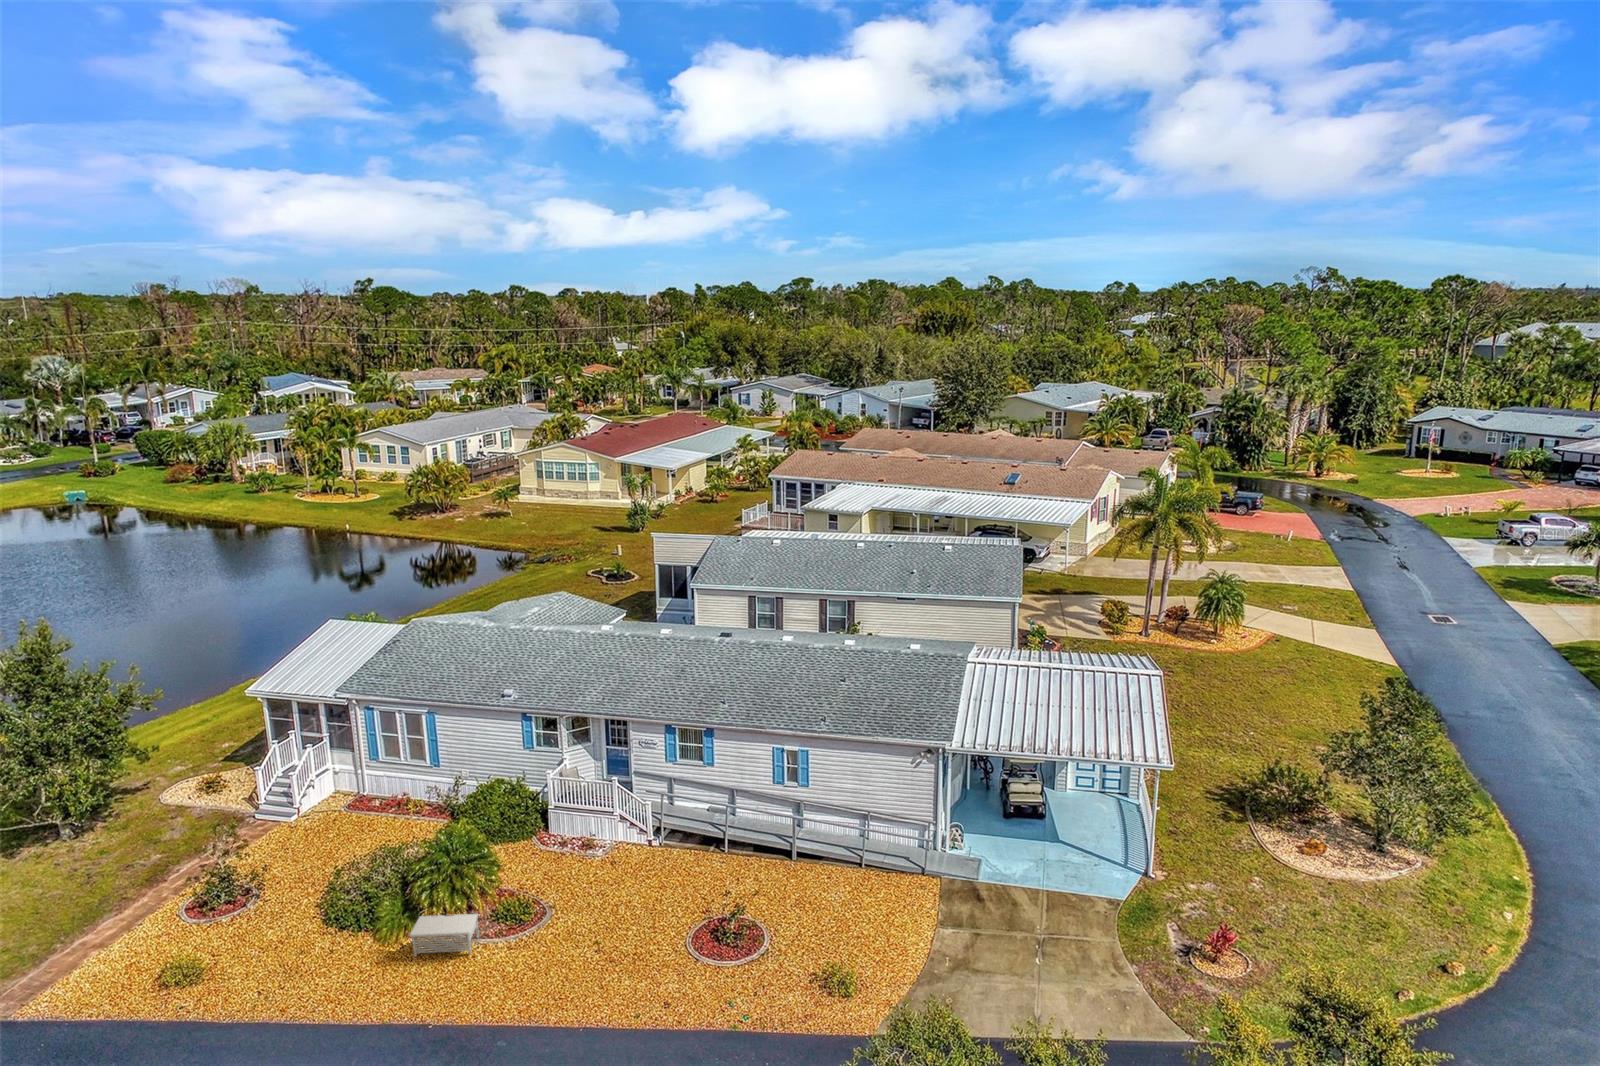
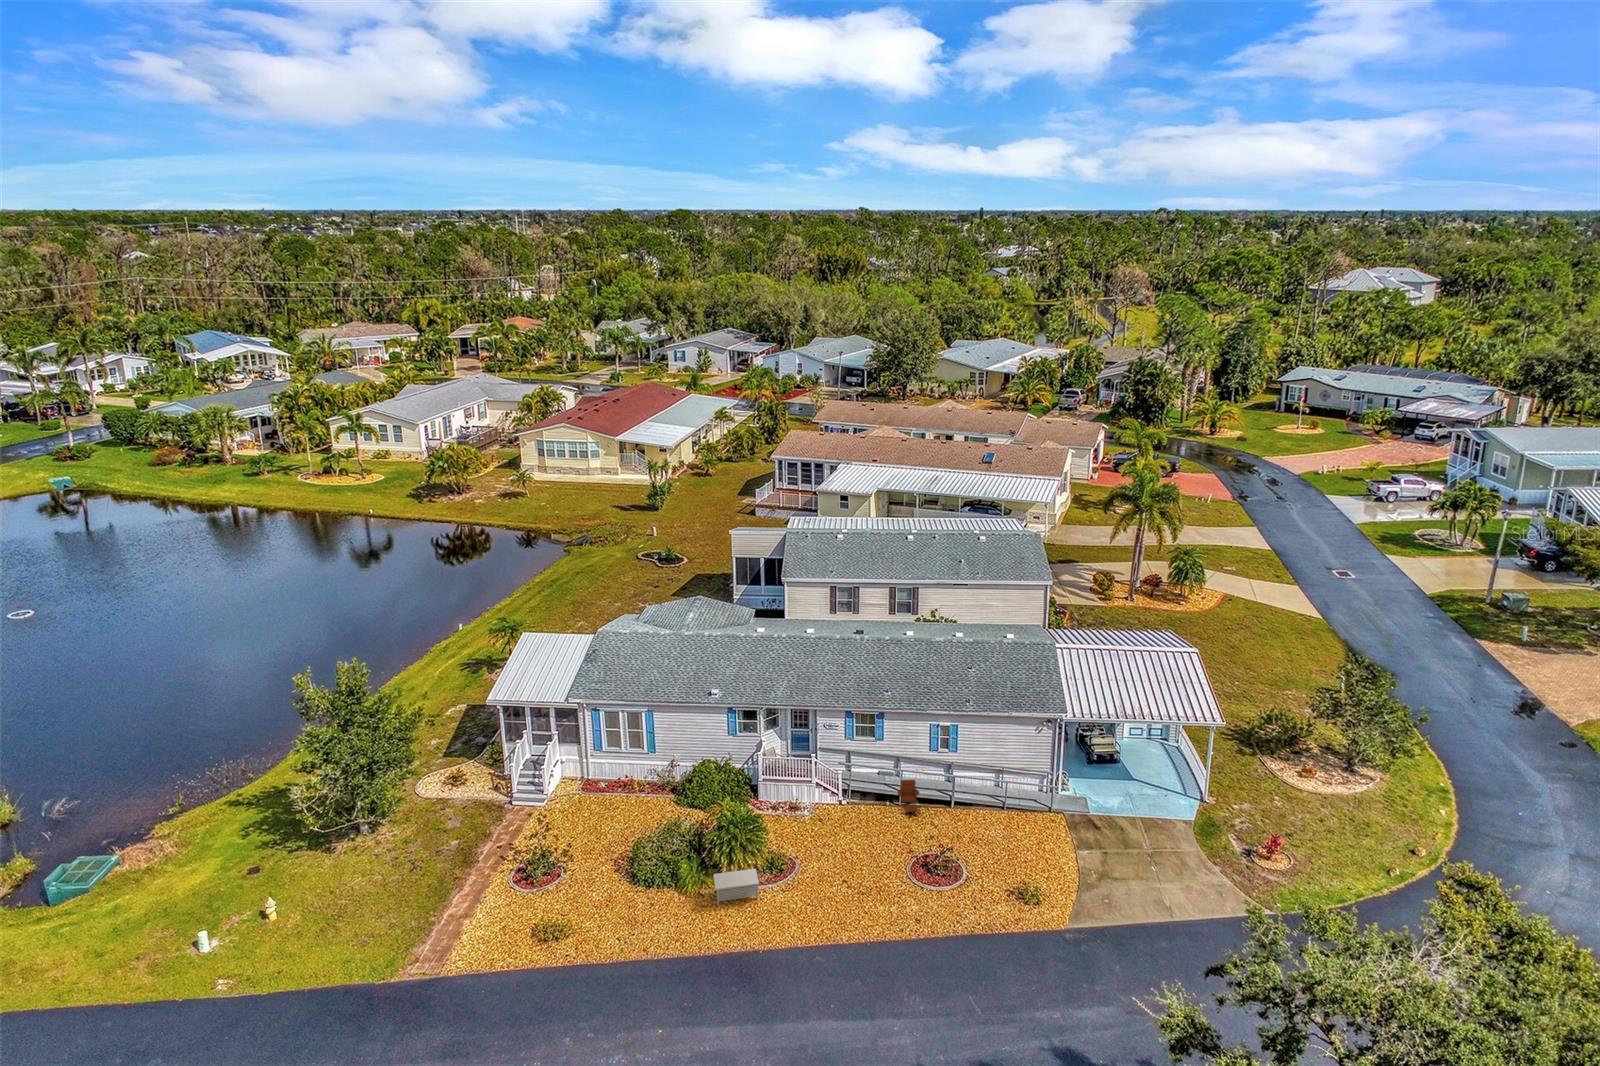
lounge chair: none [721,818,751,869] -> present [897,780,919,818]

